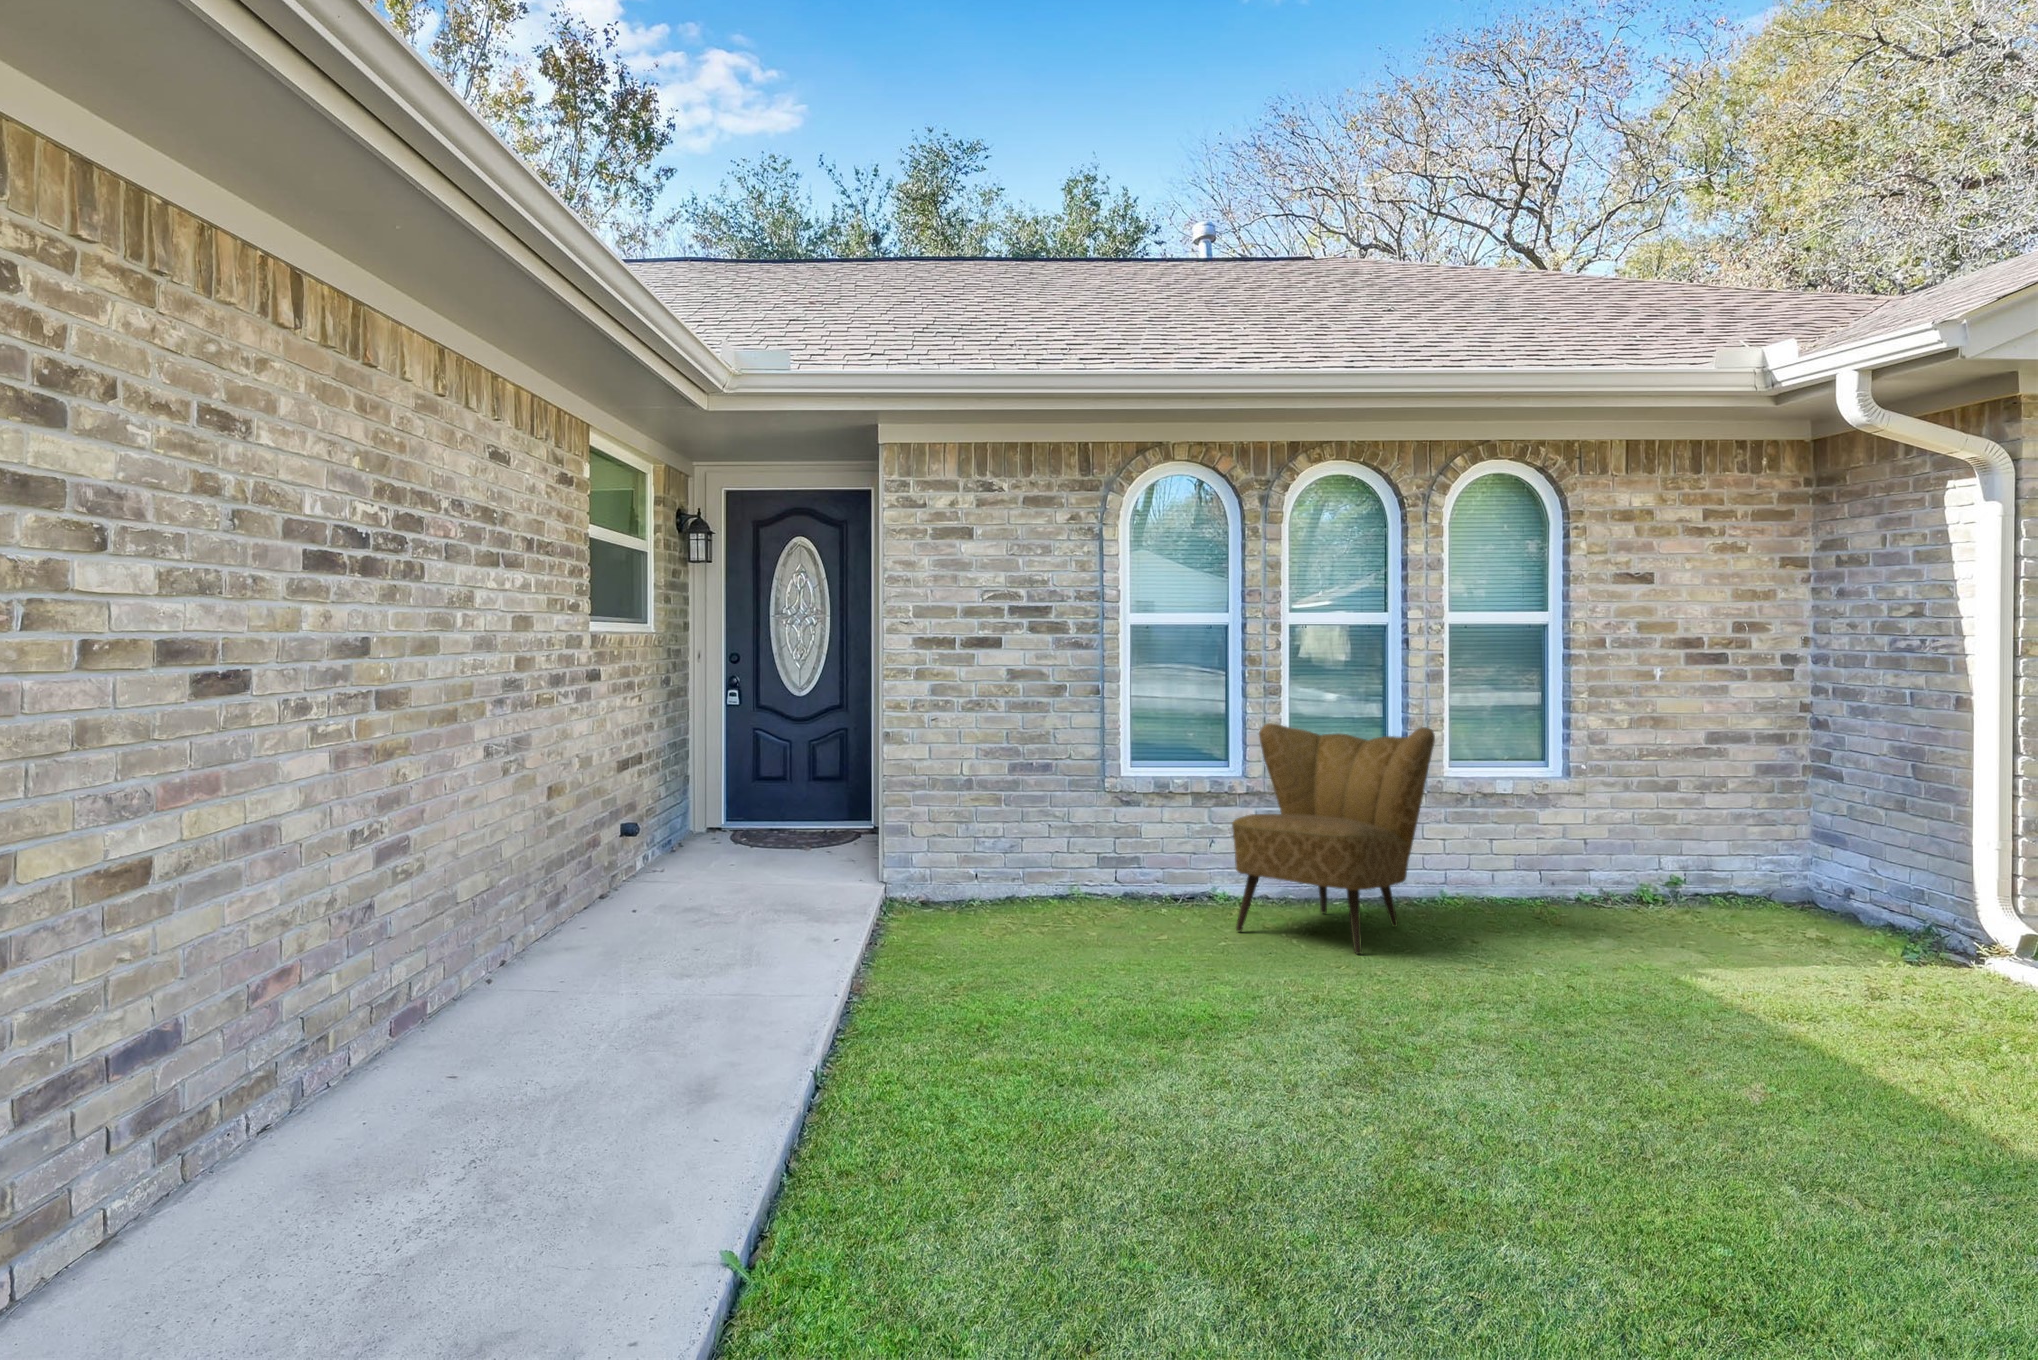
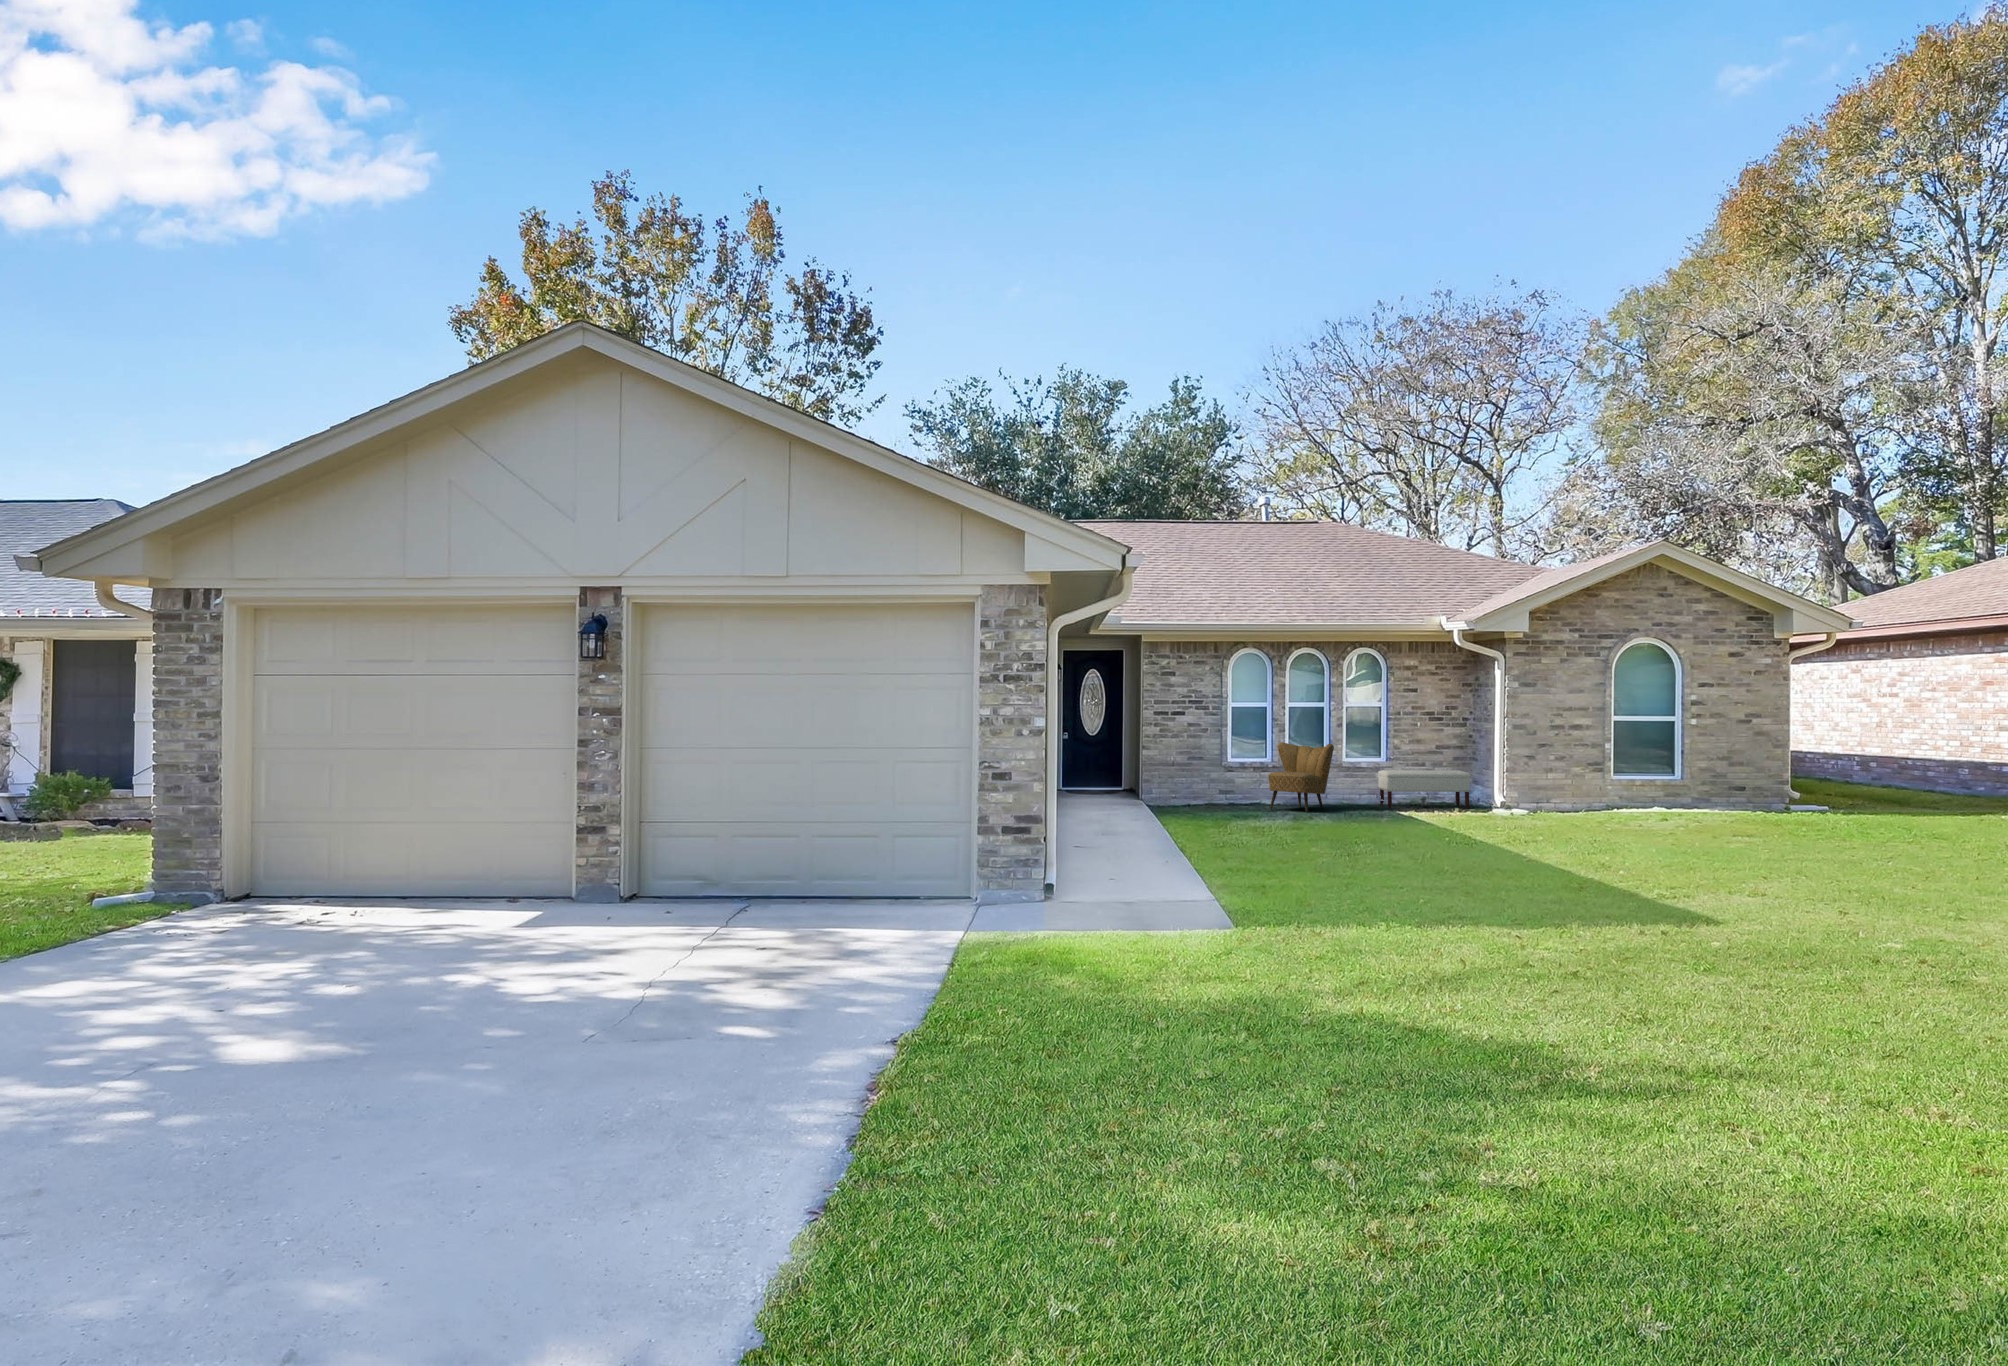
bench: none [1545,804,1850,927] -> present [1378,770,1470,809]

